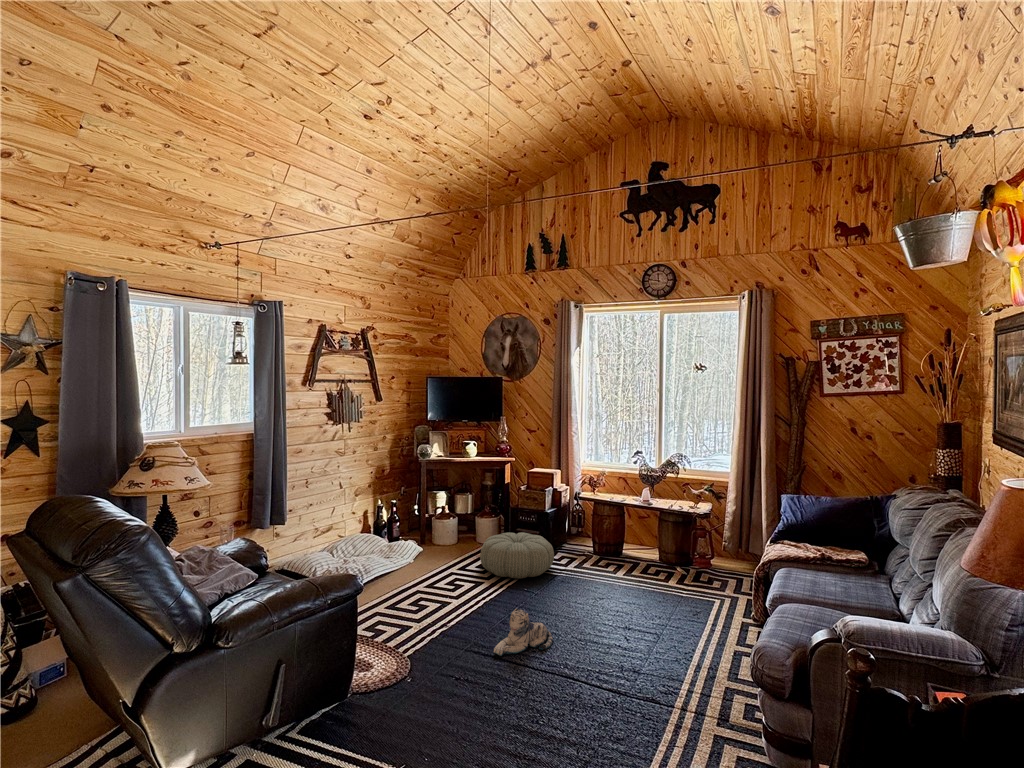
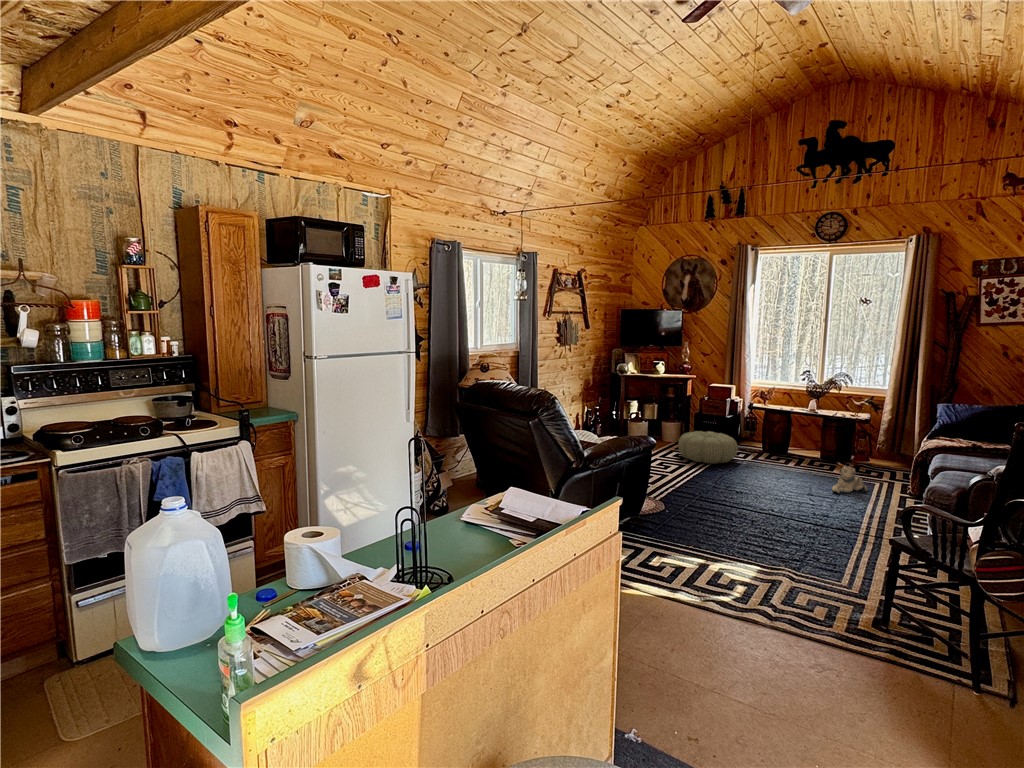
plush toy: present [493,609,553,656] -> present [832,466,868,493]

